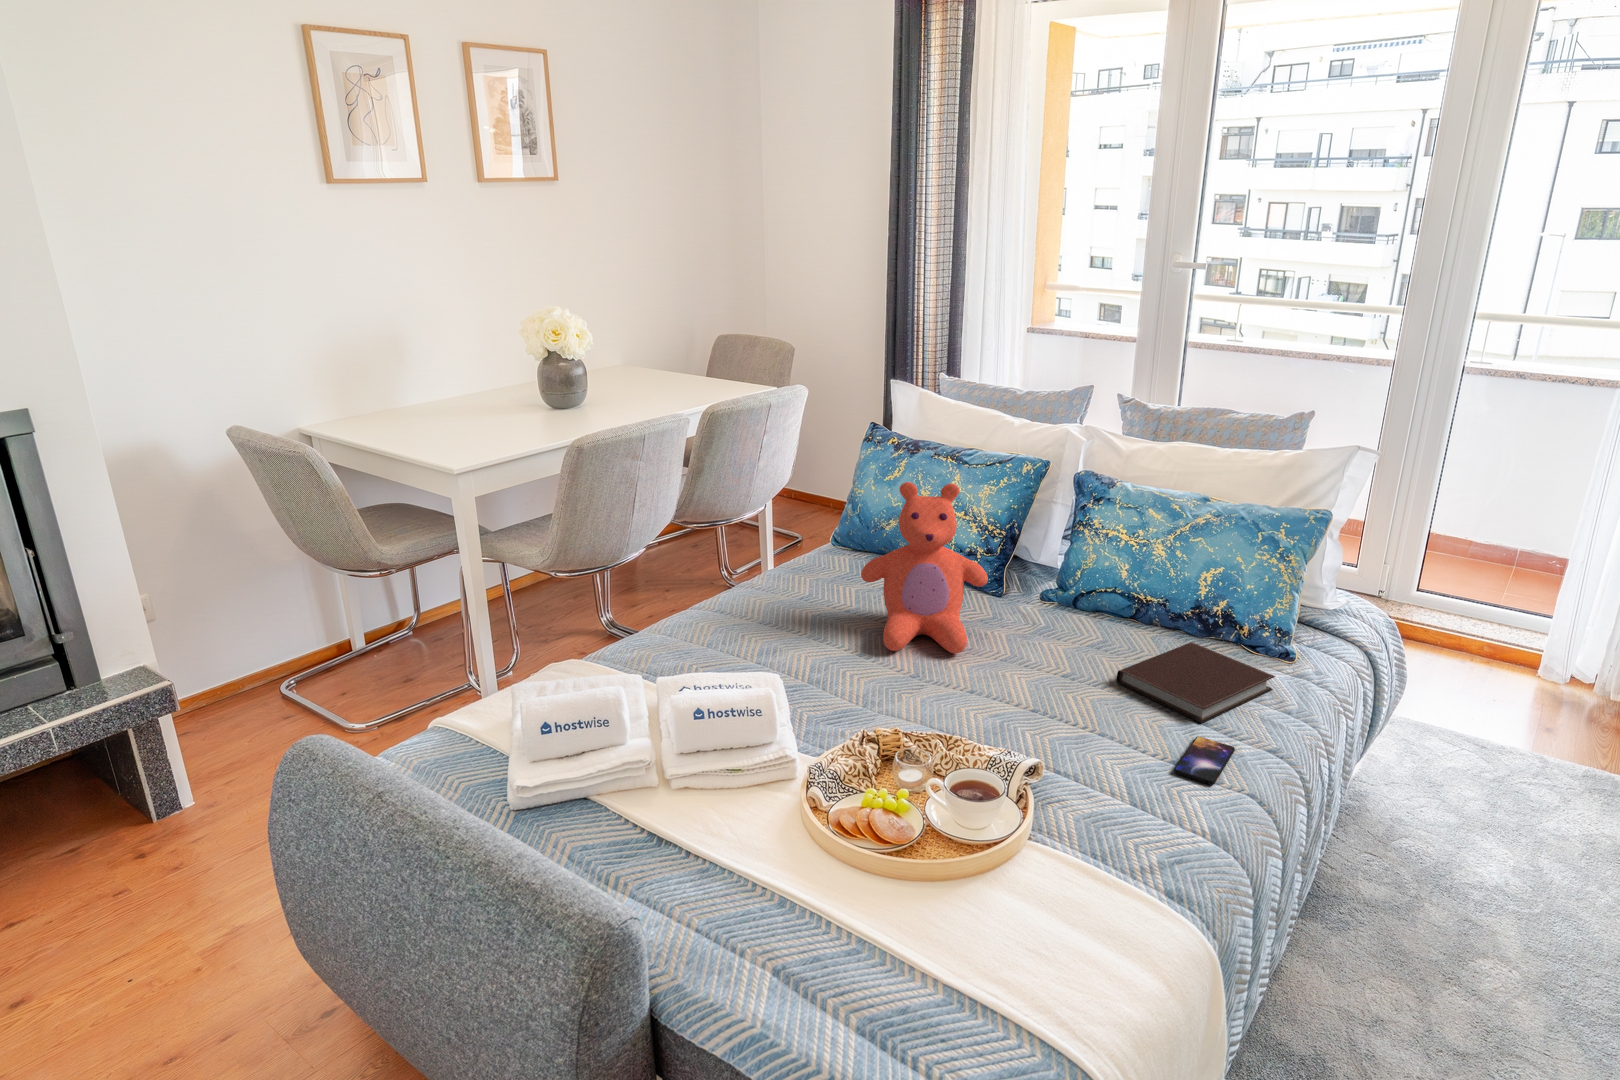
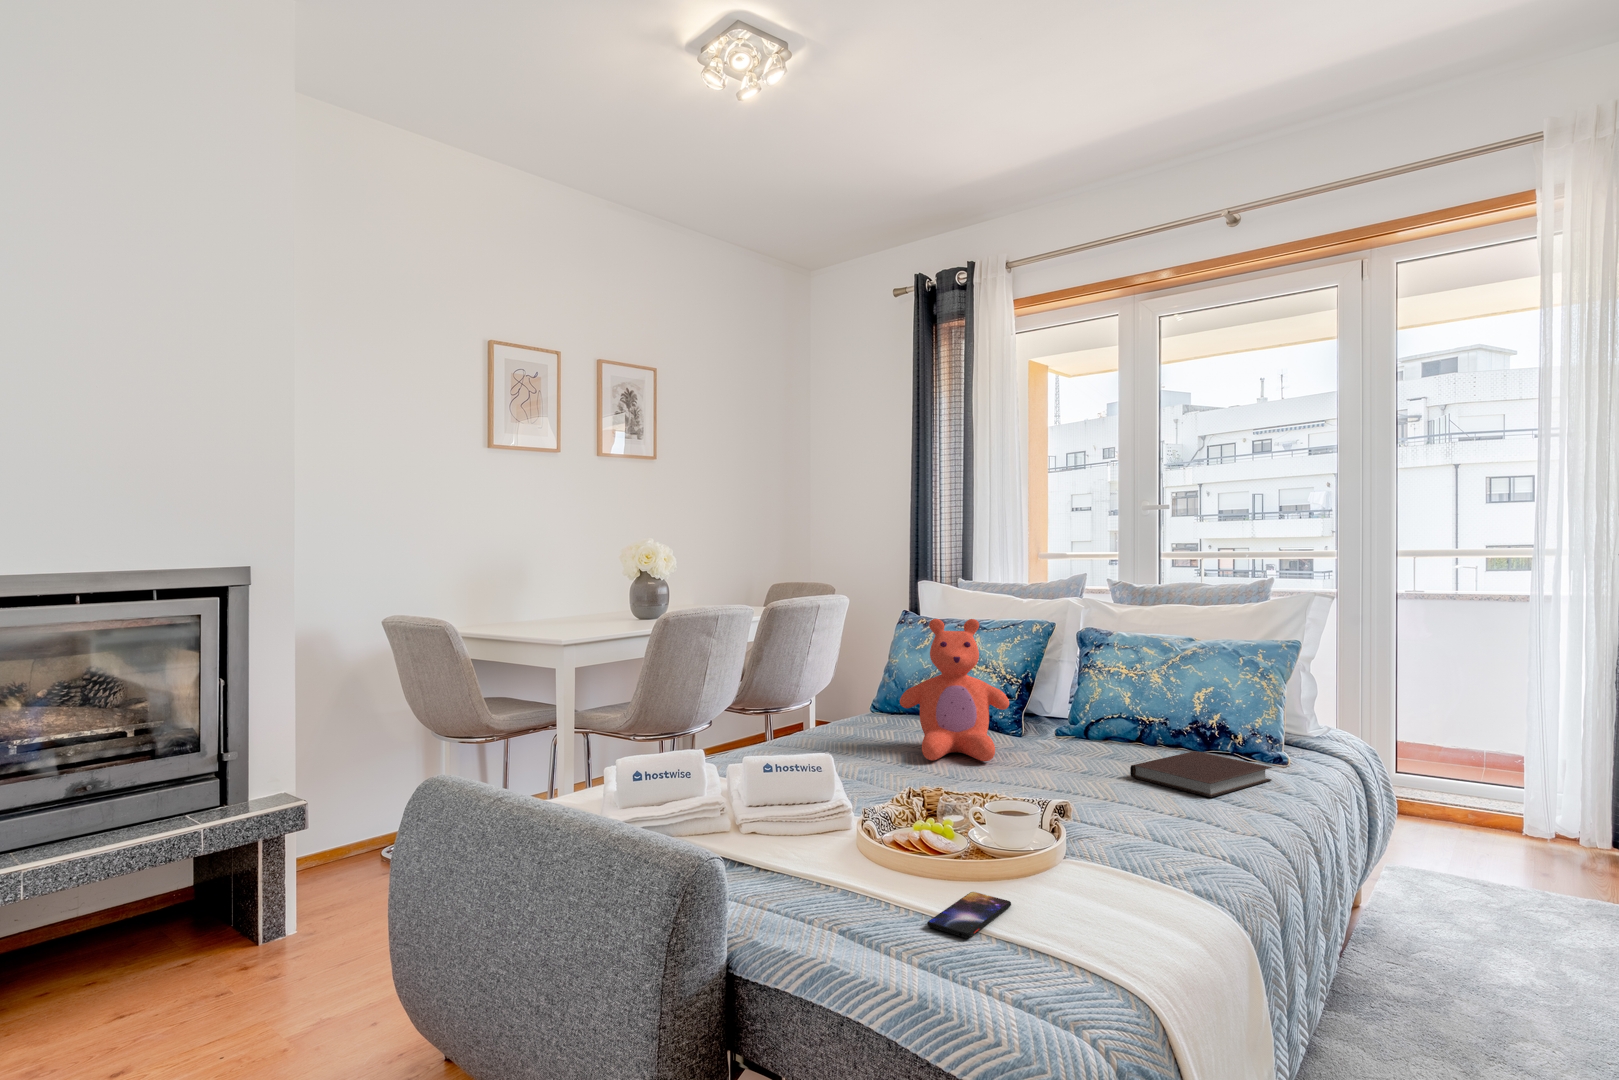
smartphone: present [1174,736,1235,785] -> present [927,892,1011,938]

